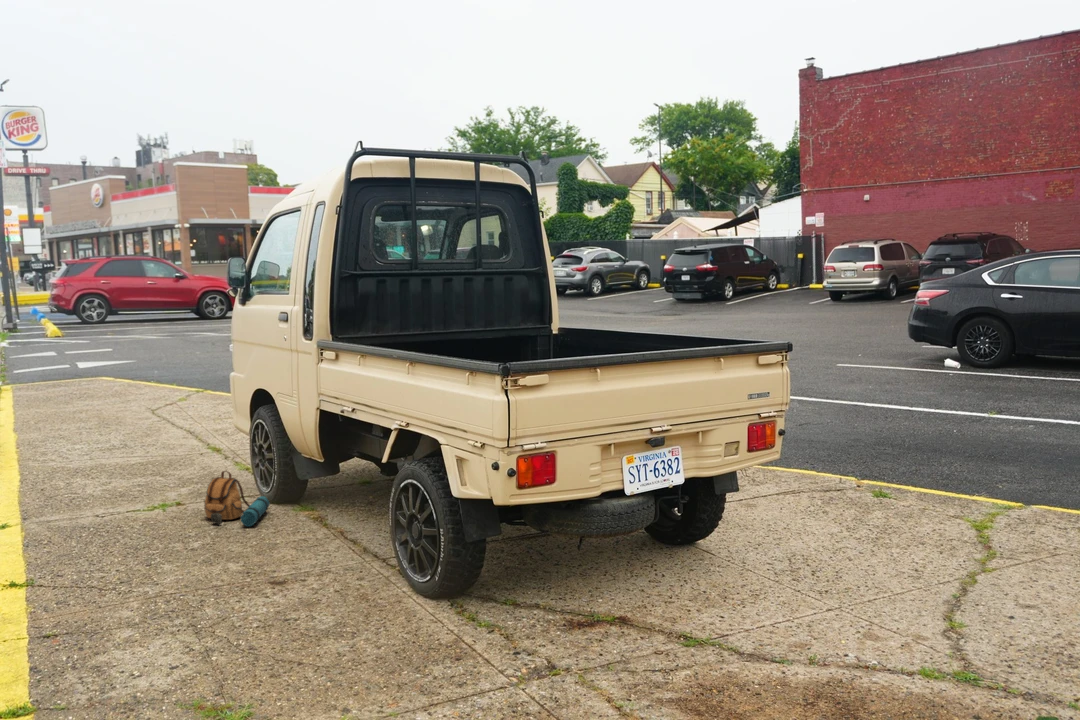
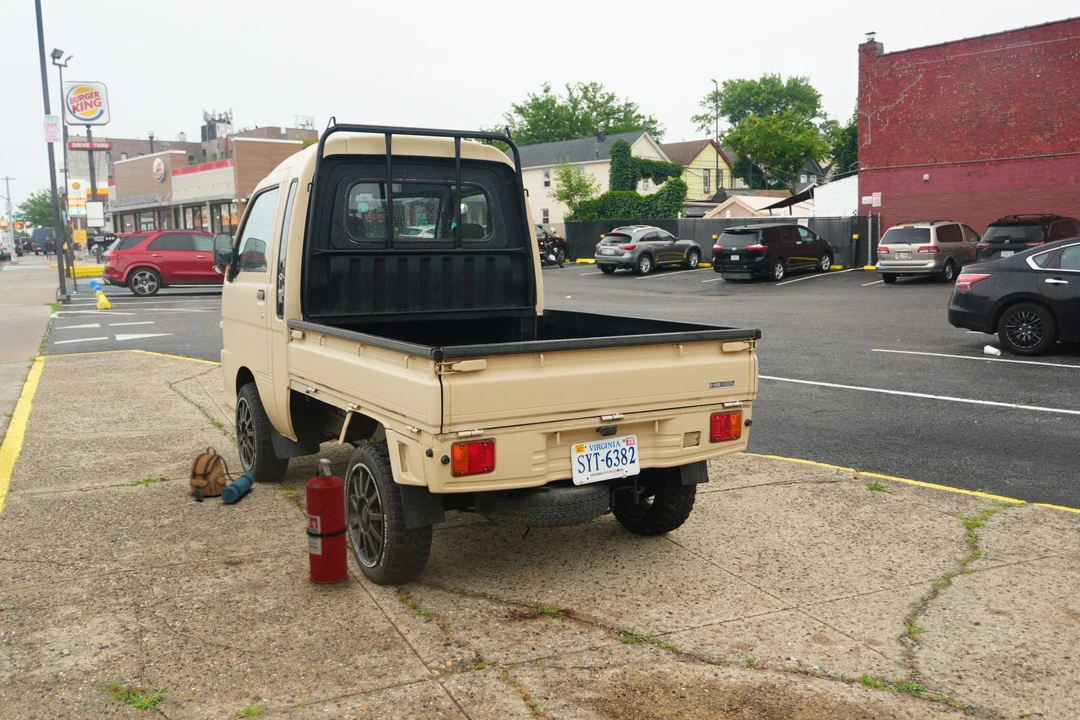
fire extinguisher: none [354,476,395,601] -> present [306,459,348,584]

